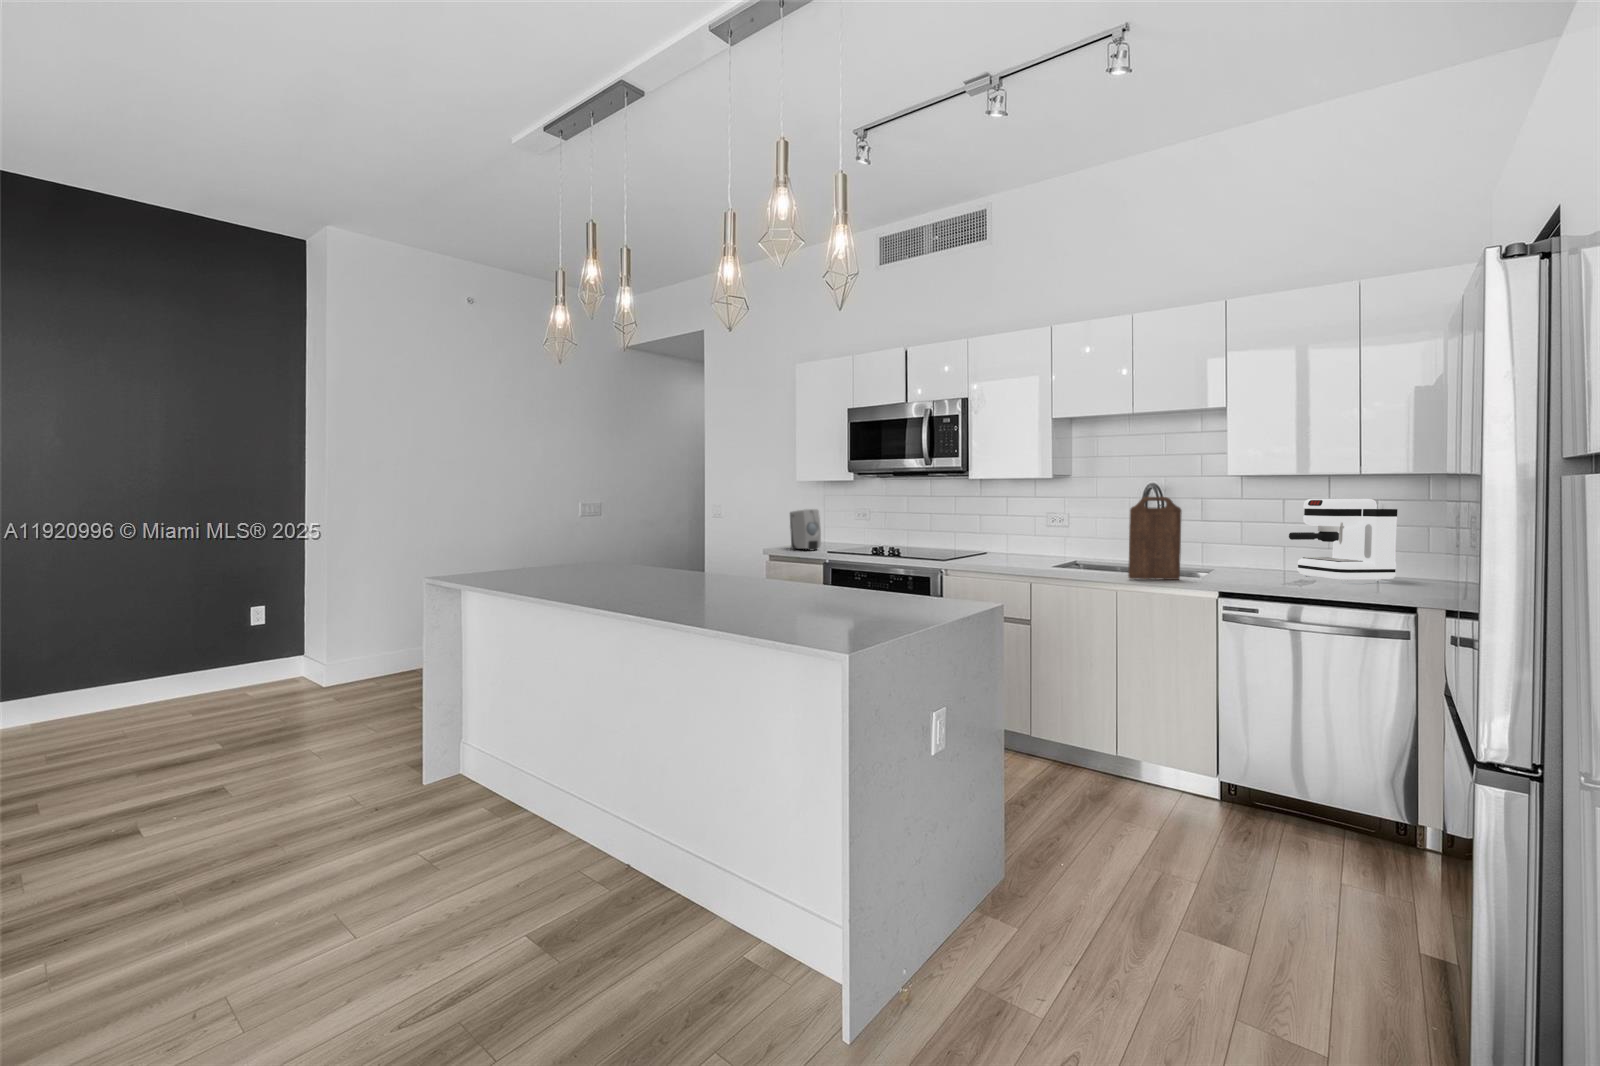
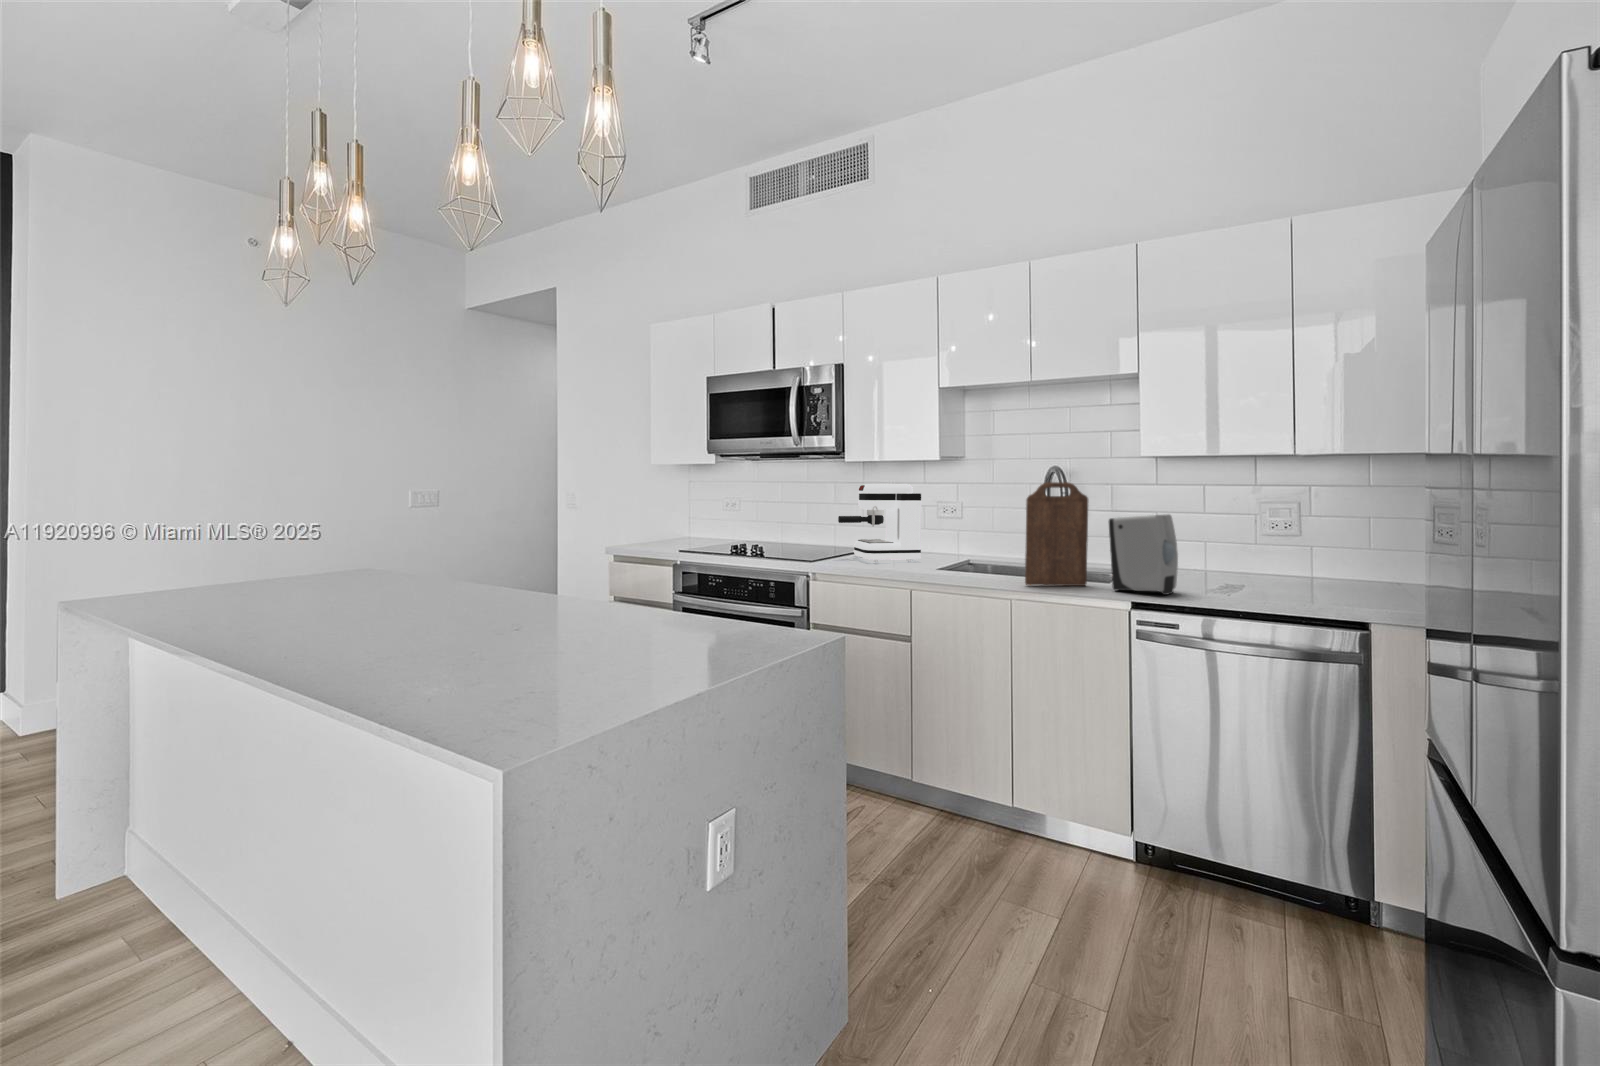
coffee maker: present [1289,499,1397,581] -> present [838,484,921,562]
soap dispenser: present [790,509,821,550] -> present [1109,514,1178,595]

